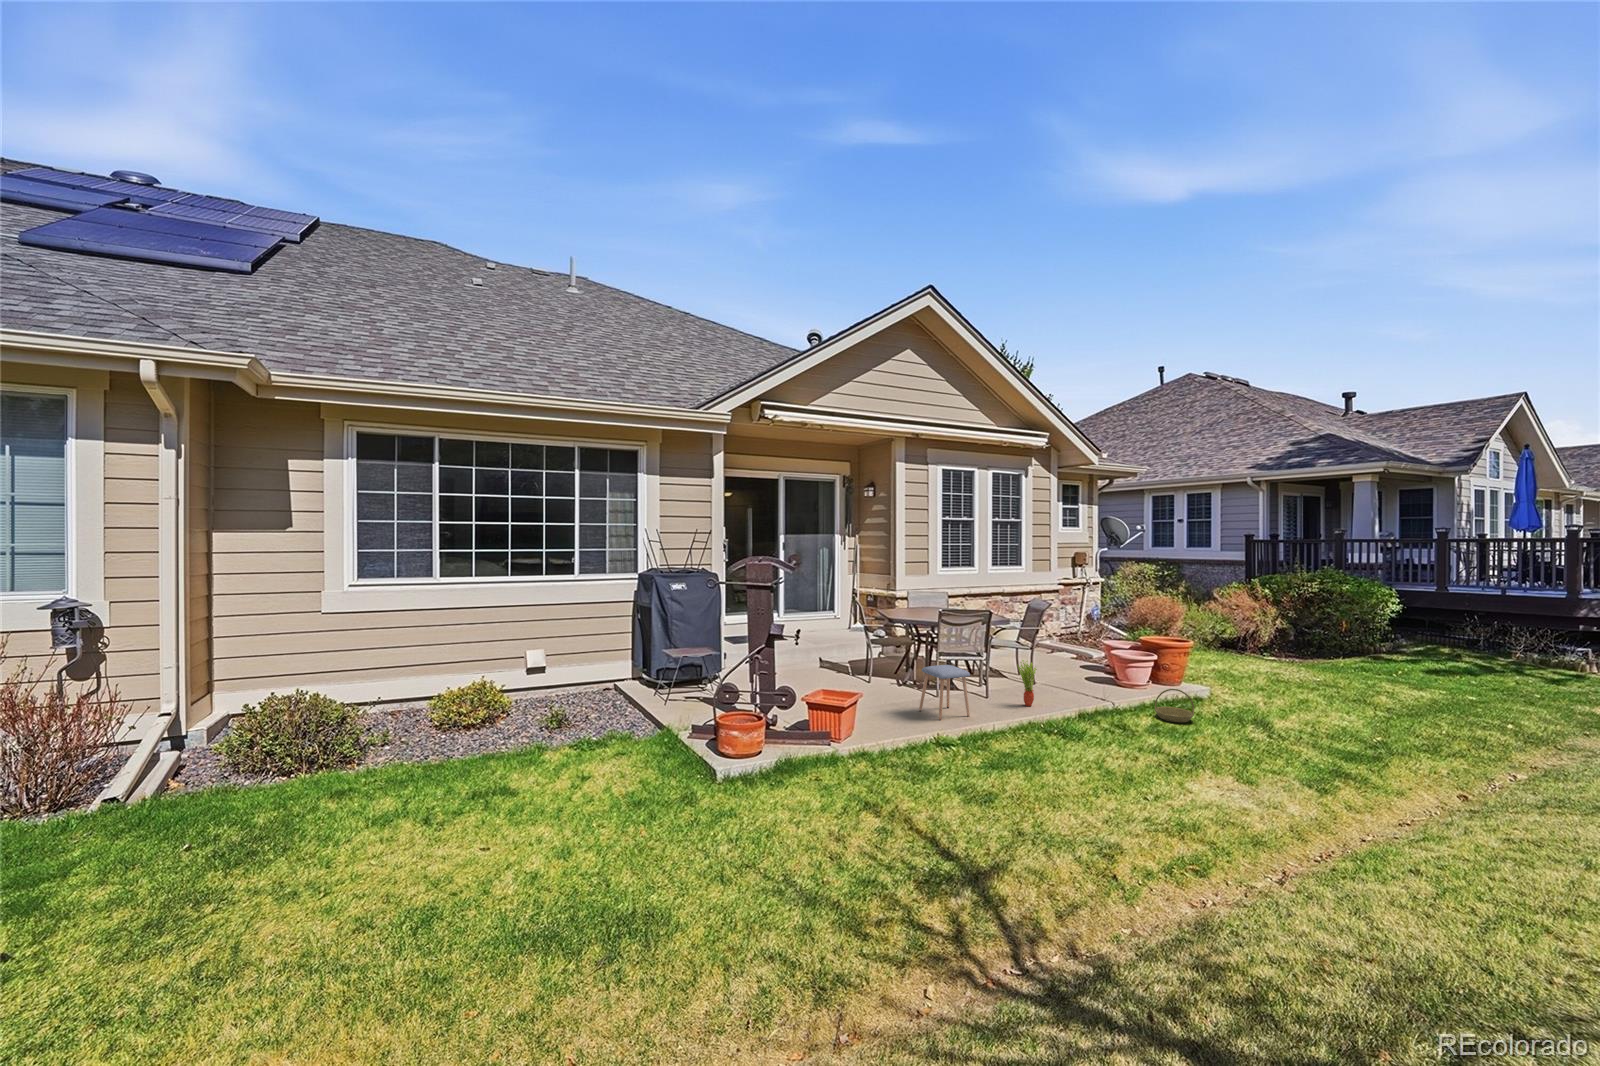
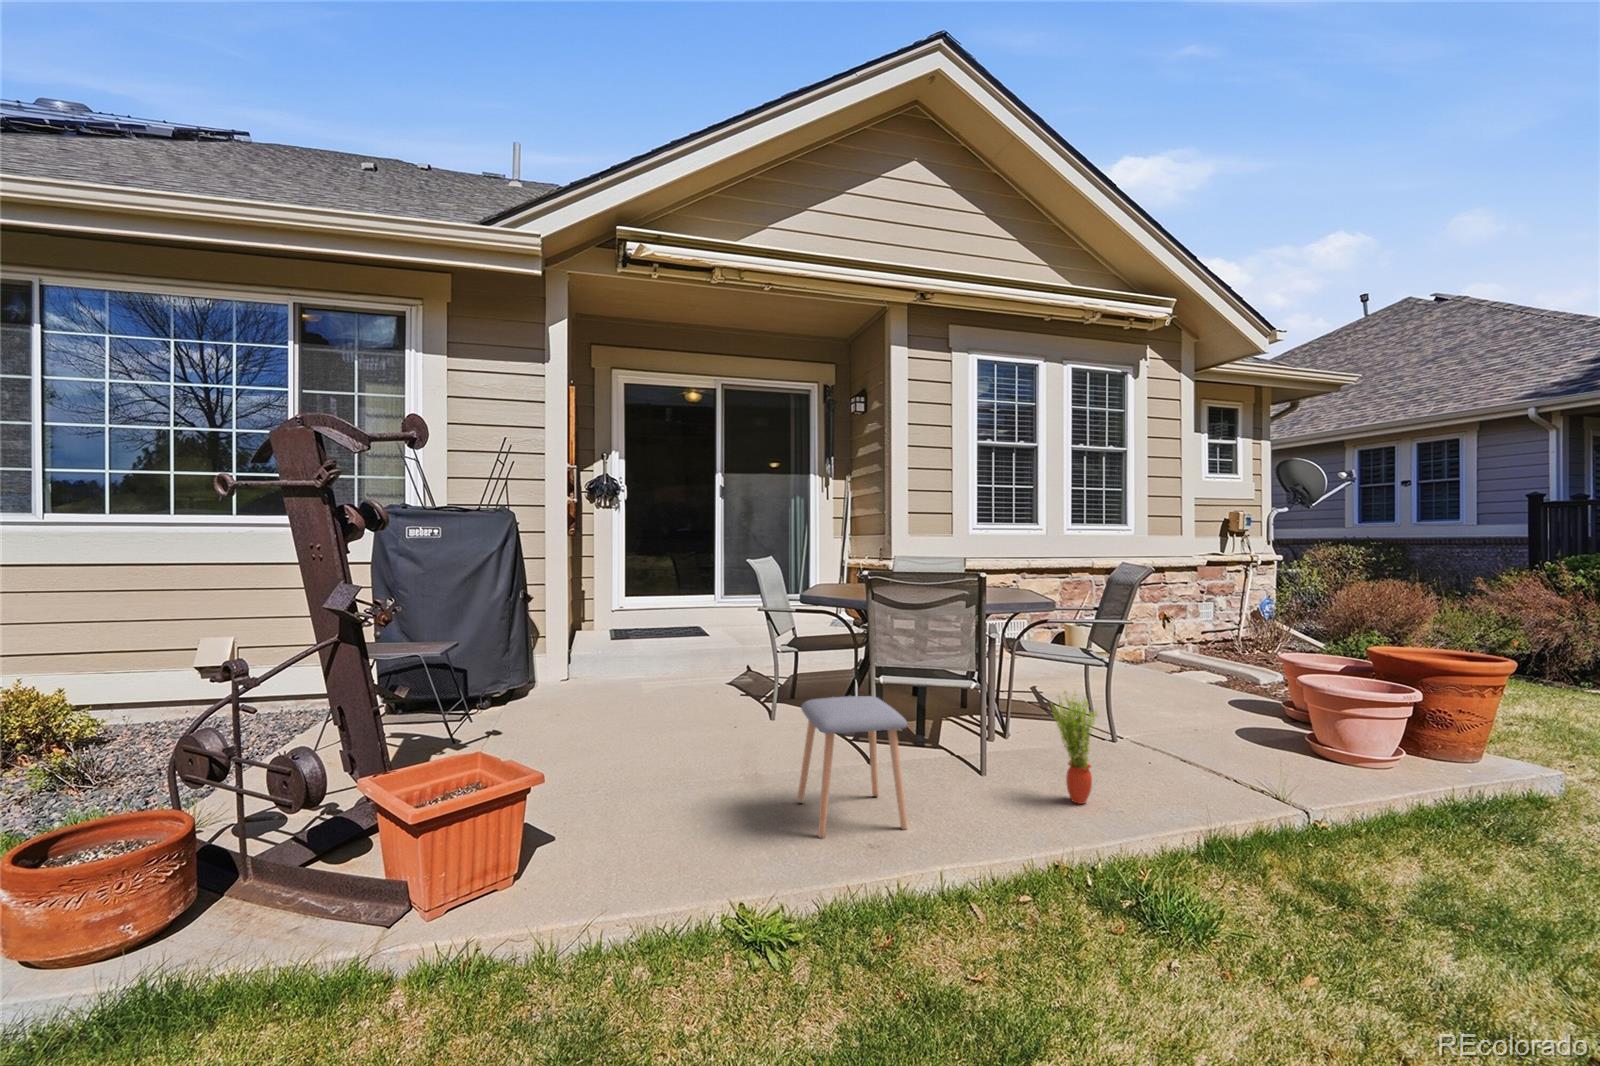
basket: present [1155,689,1194,722] -> none [1427,783,1557,881]

